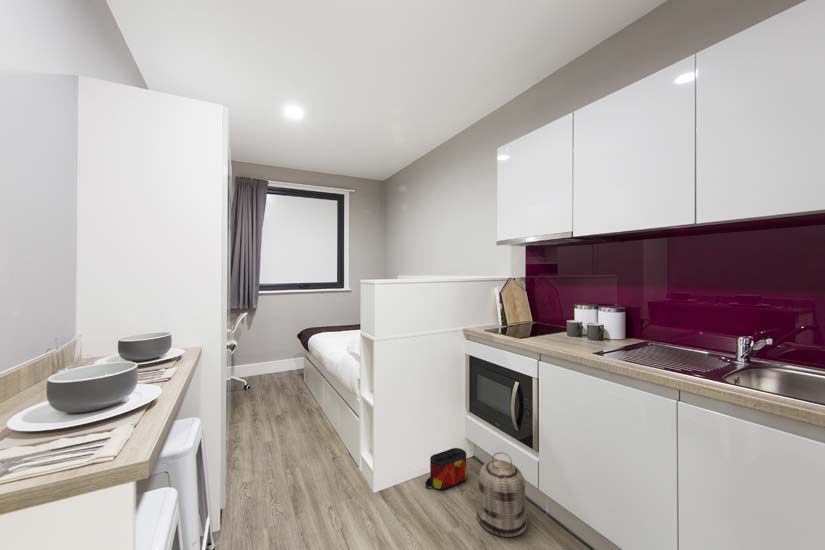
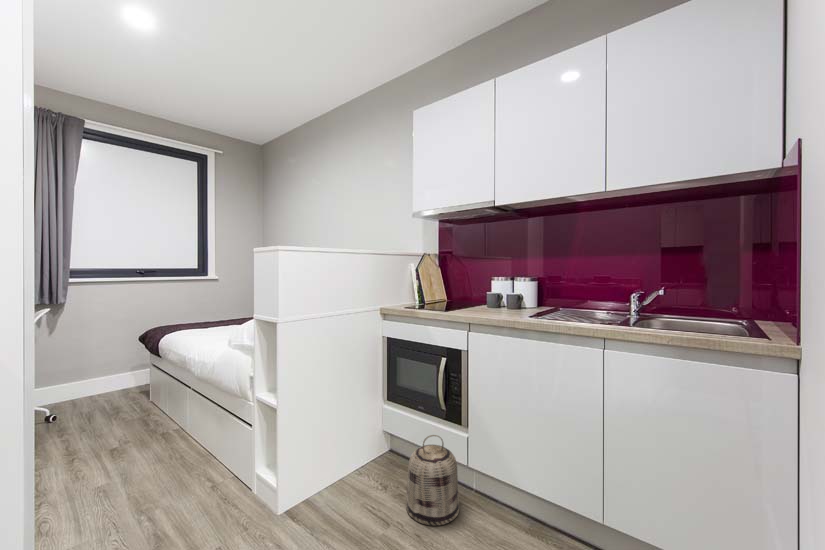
bag: present [425,448,466,490] -> none [342,442,387,493]

